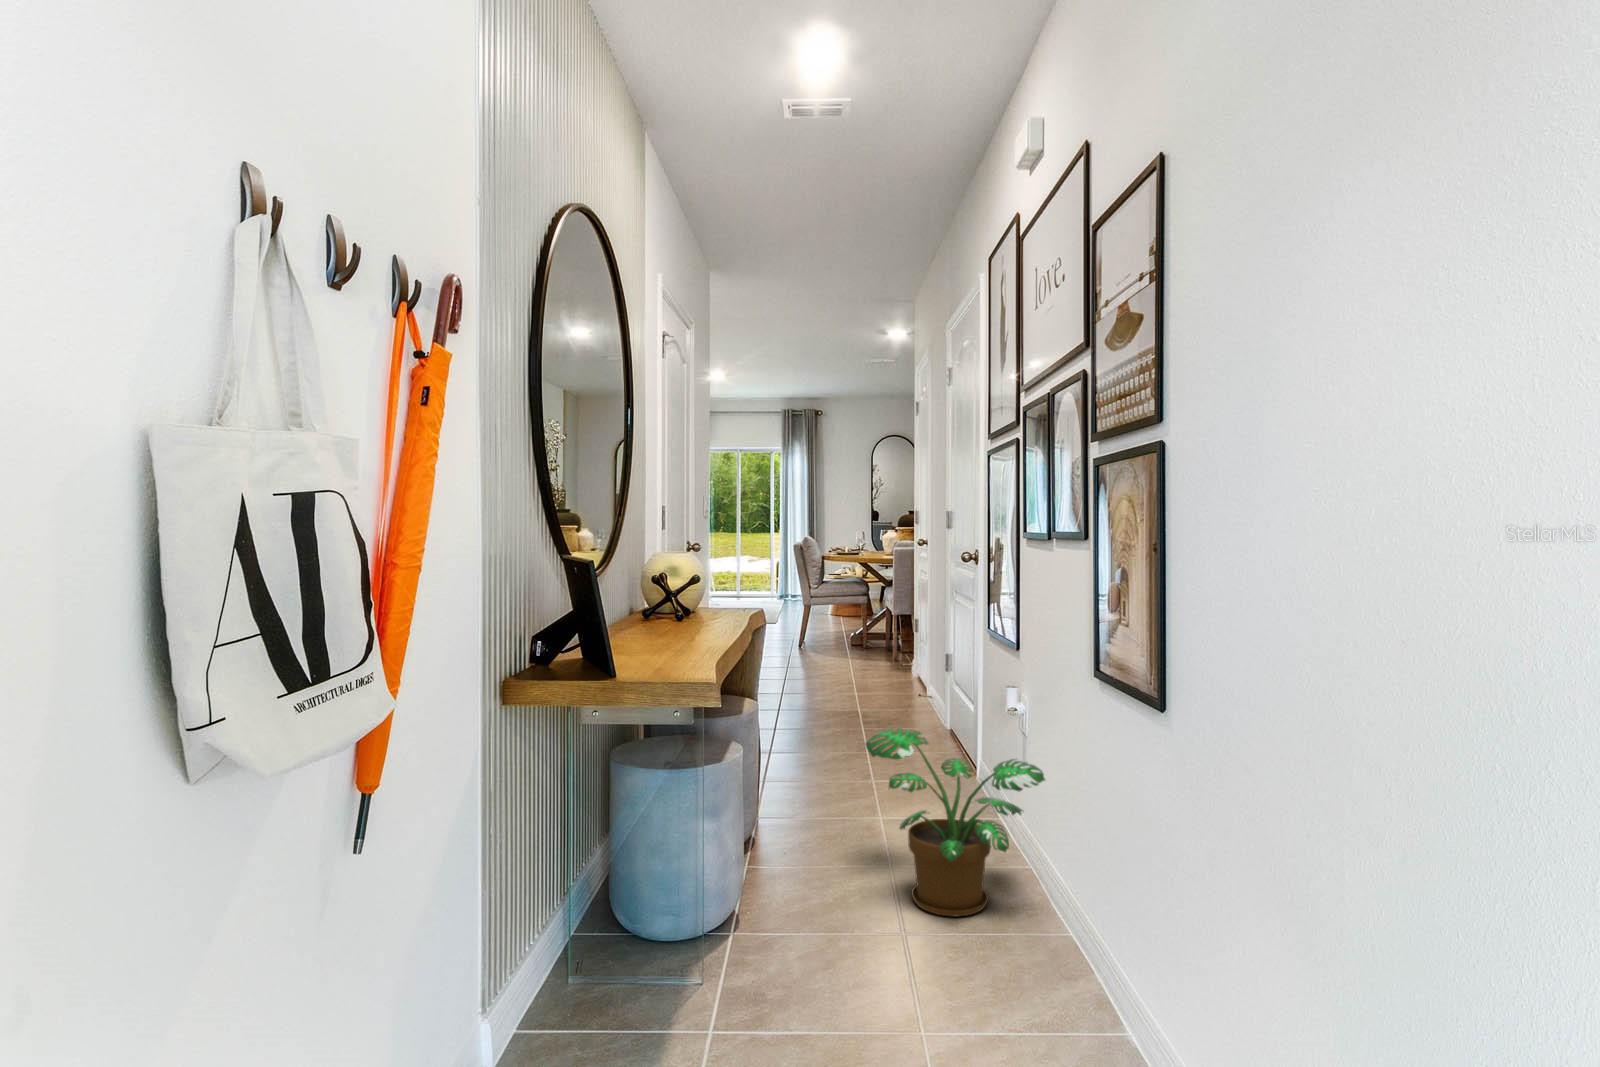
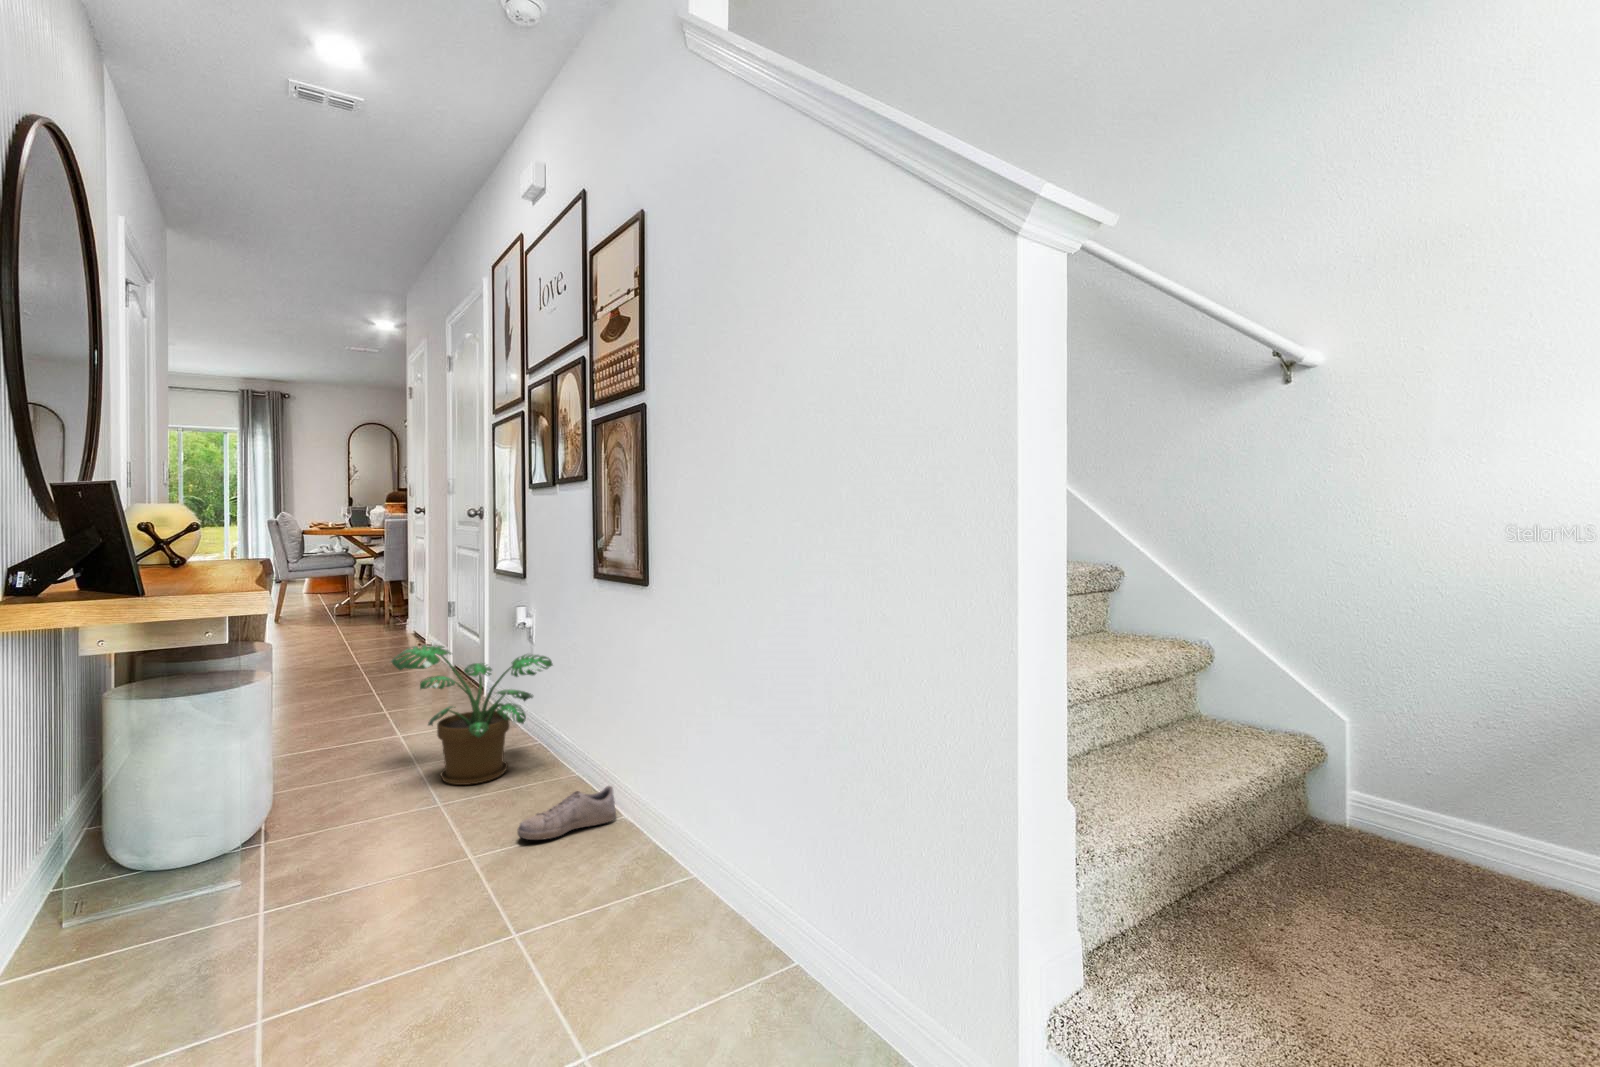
shoe: none [983,981,1119,1041] -> present [517,786,616,840]

